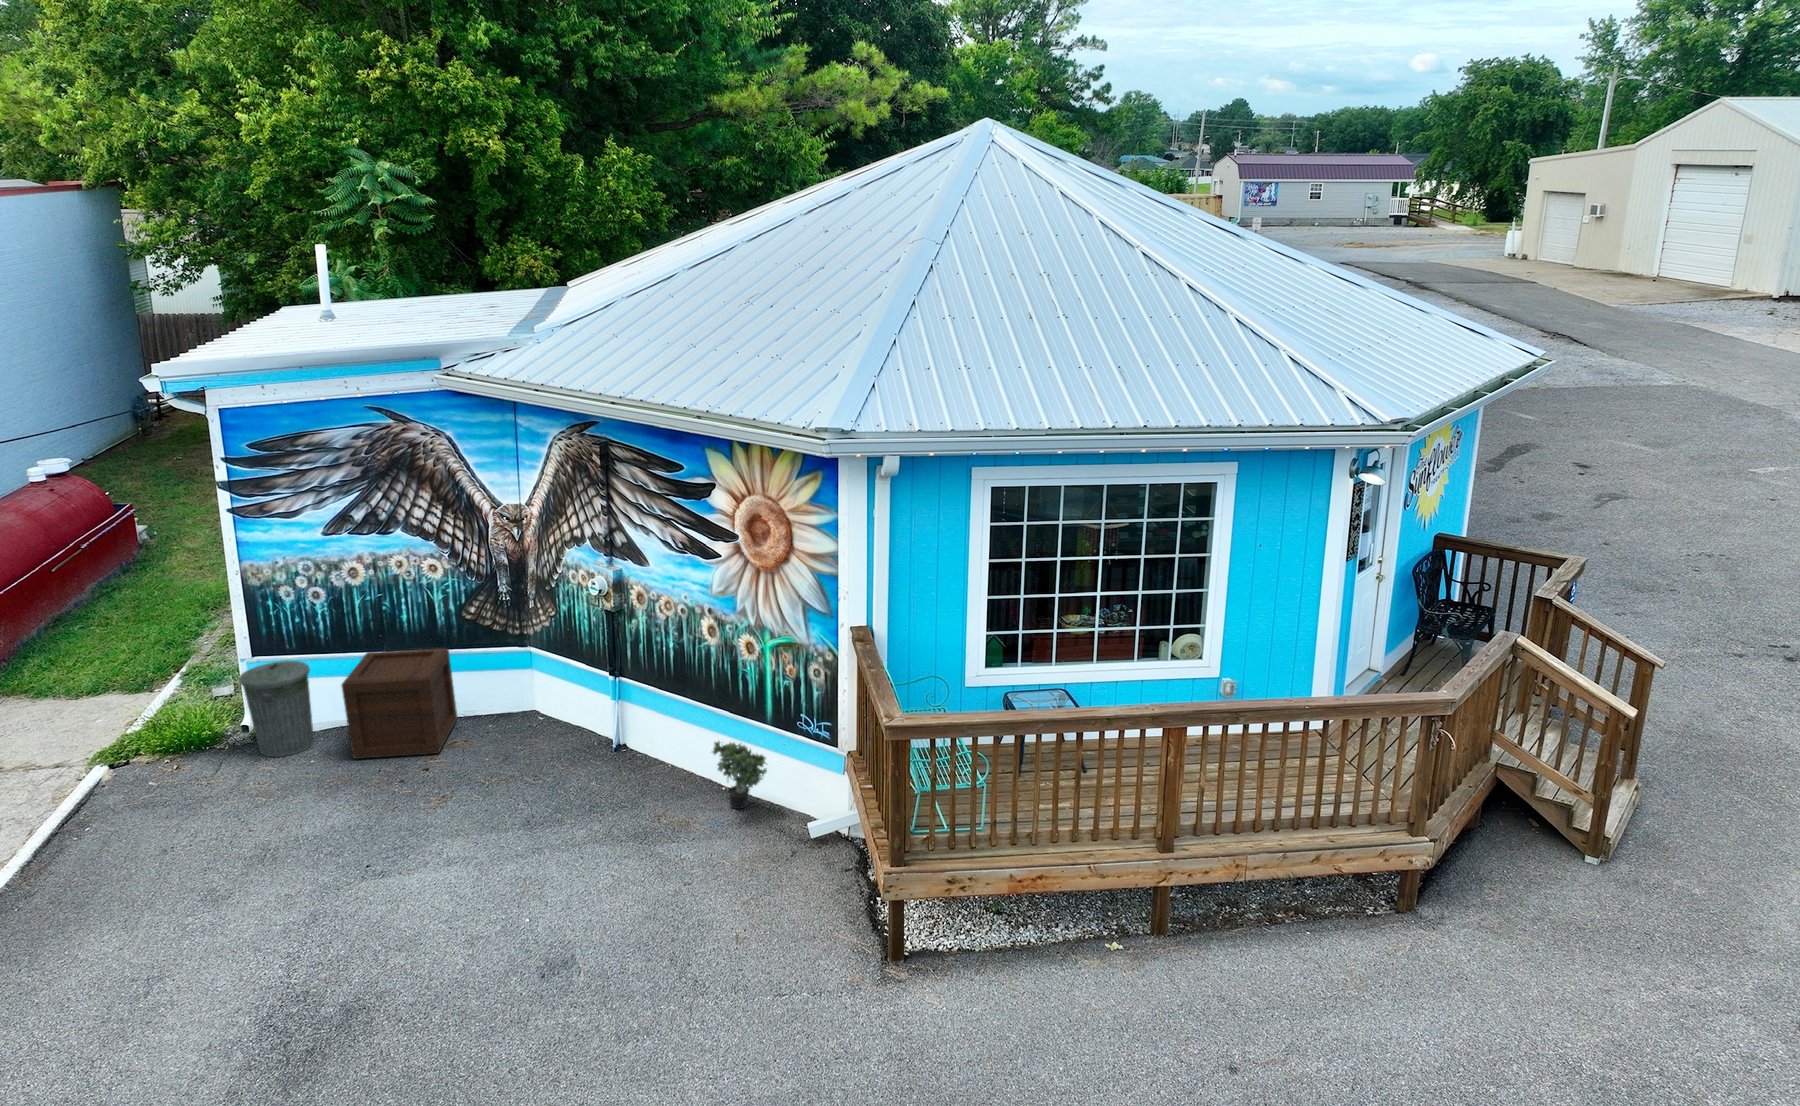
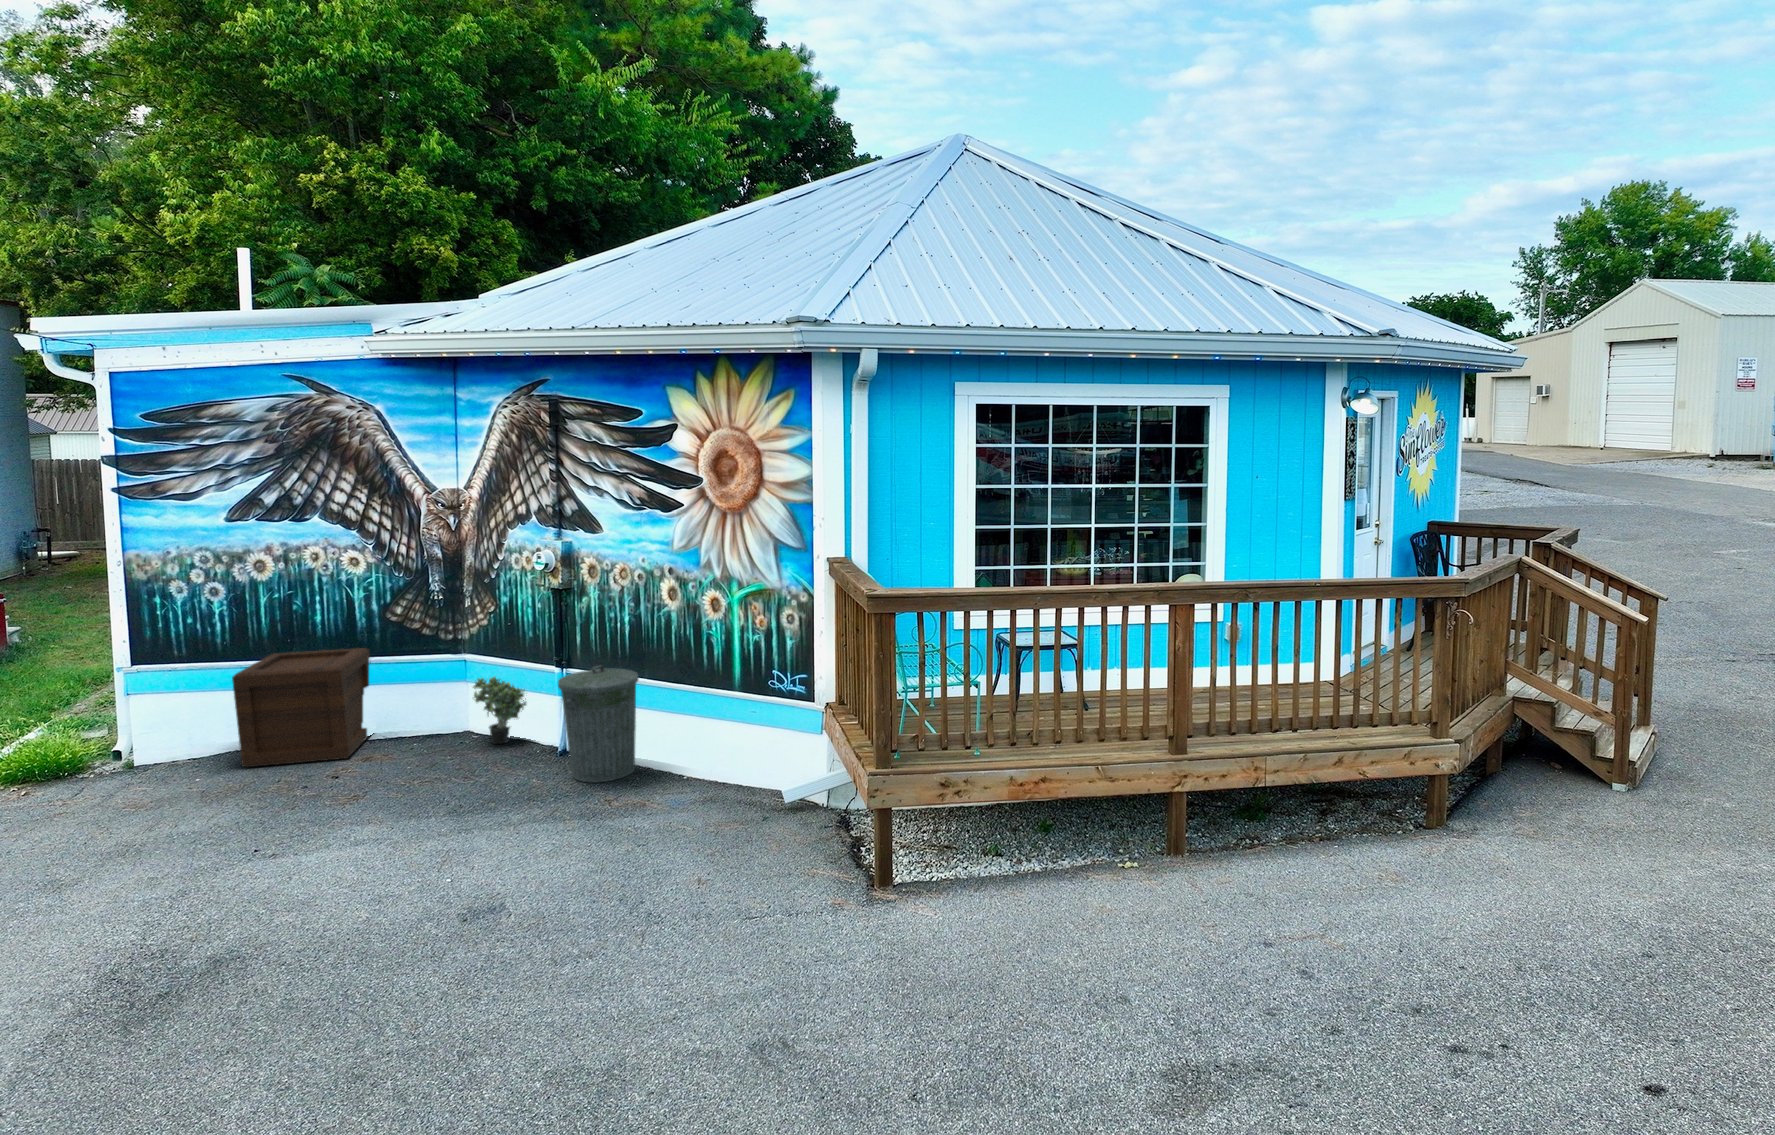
trash can: present [239,661,314,757] -> present [558,666,638,782]
potted plant: present [712,741,767,809] -> present [473,677,526,744]

